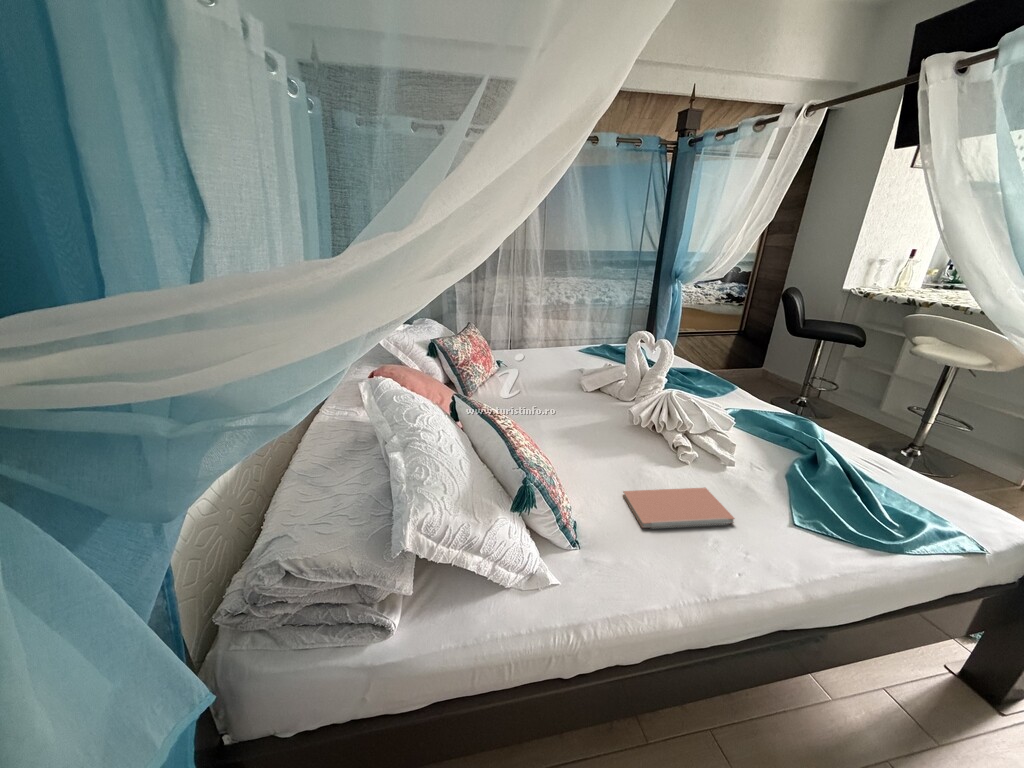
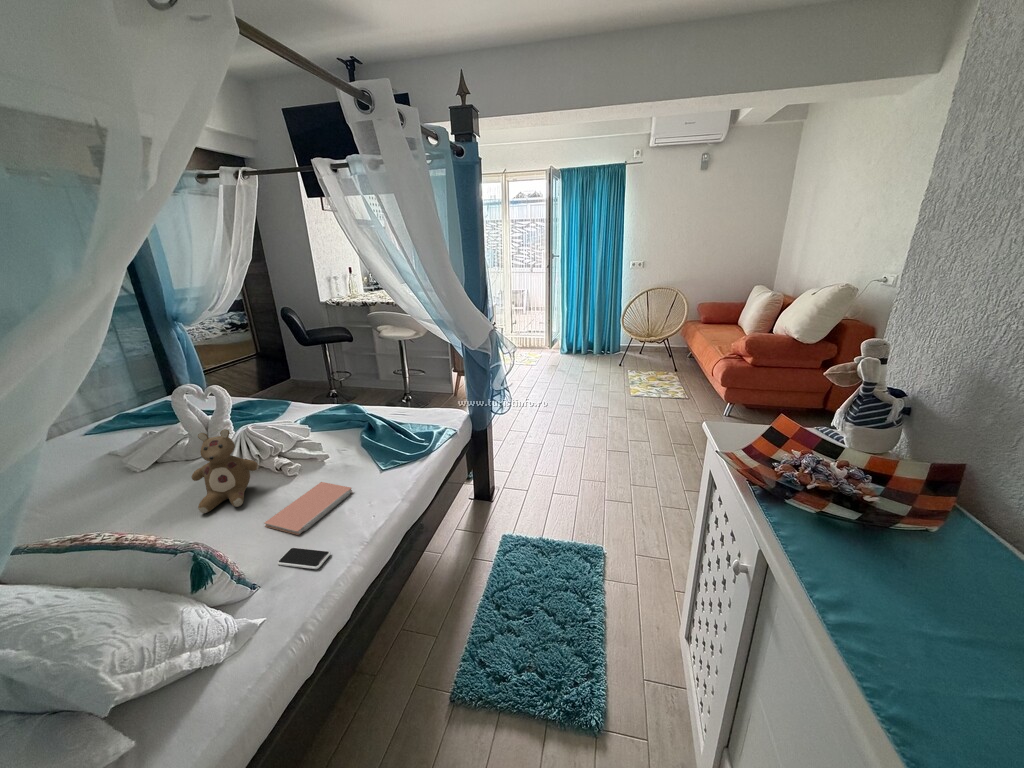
stuffed bear: none [589,374,655,461] -> present [192,429,259,513]
smartphone: none [604,536,656,582] -> present [277,547,331,569]

